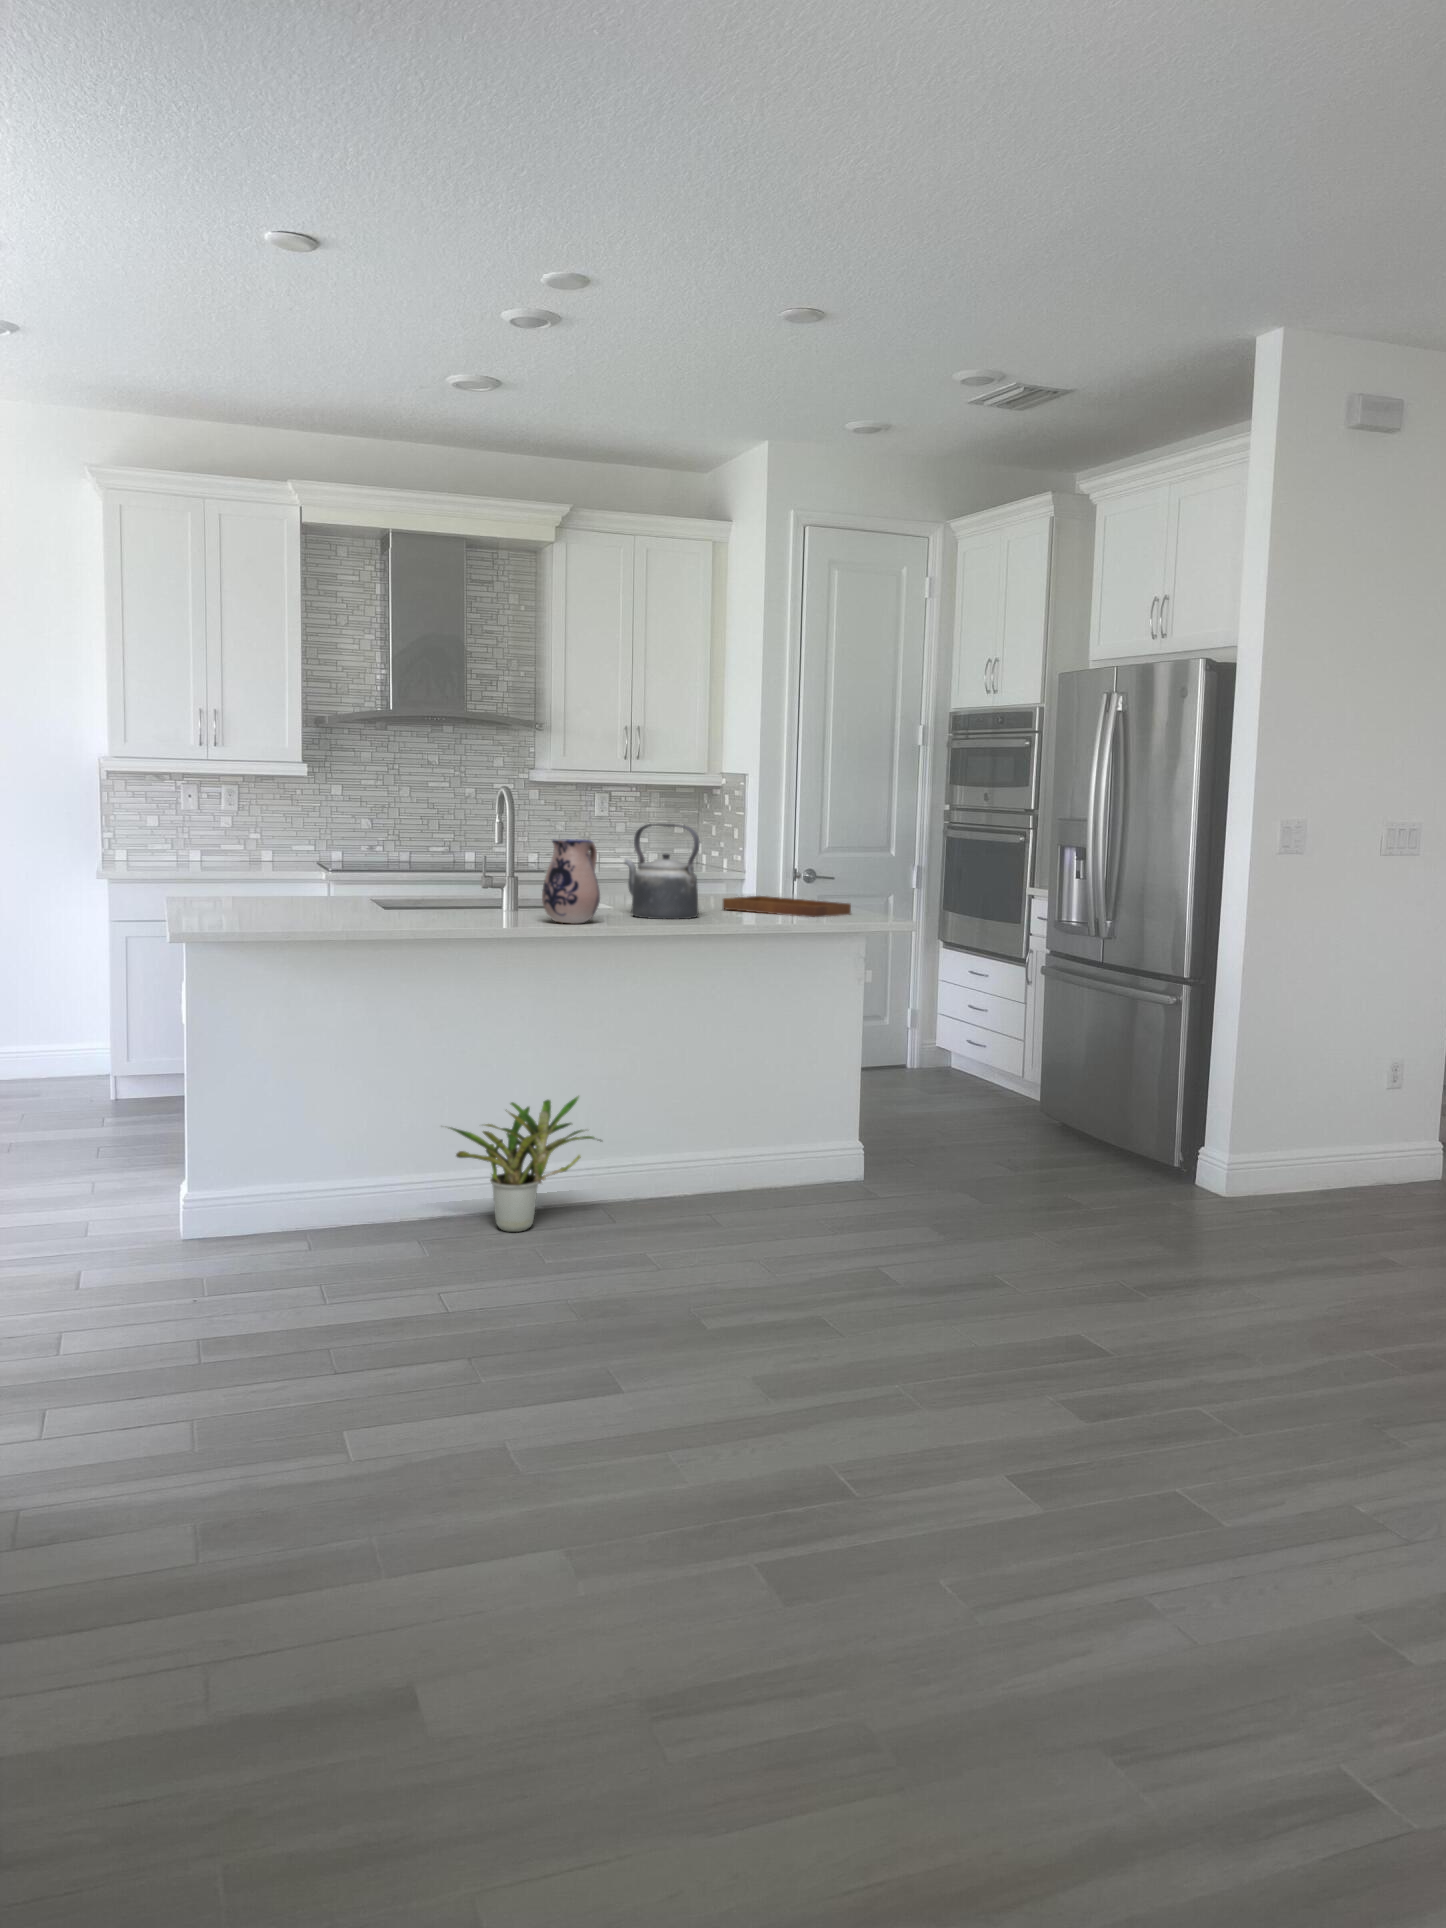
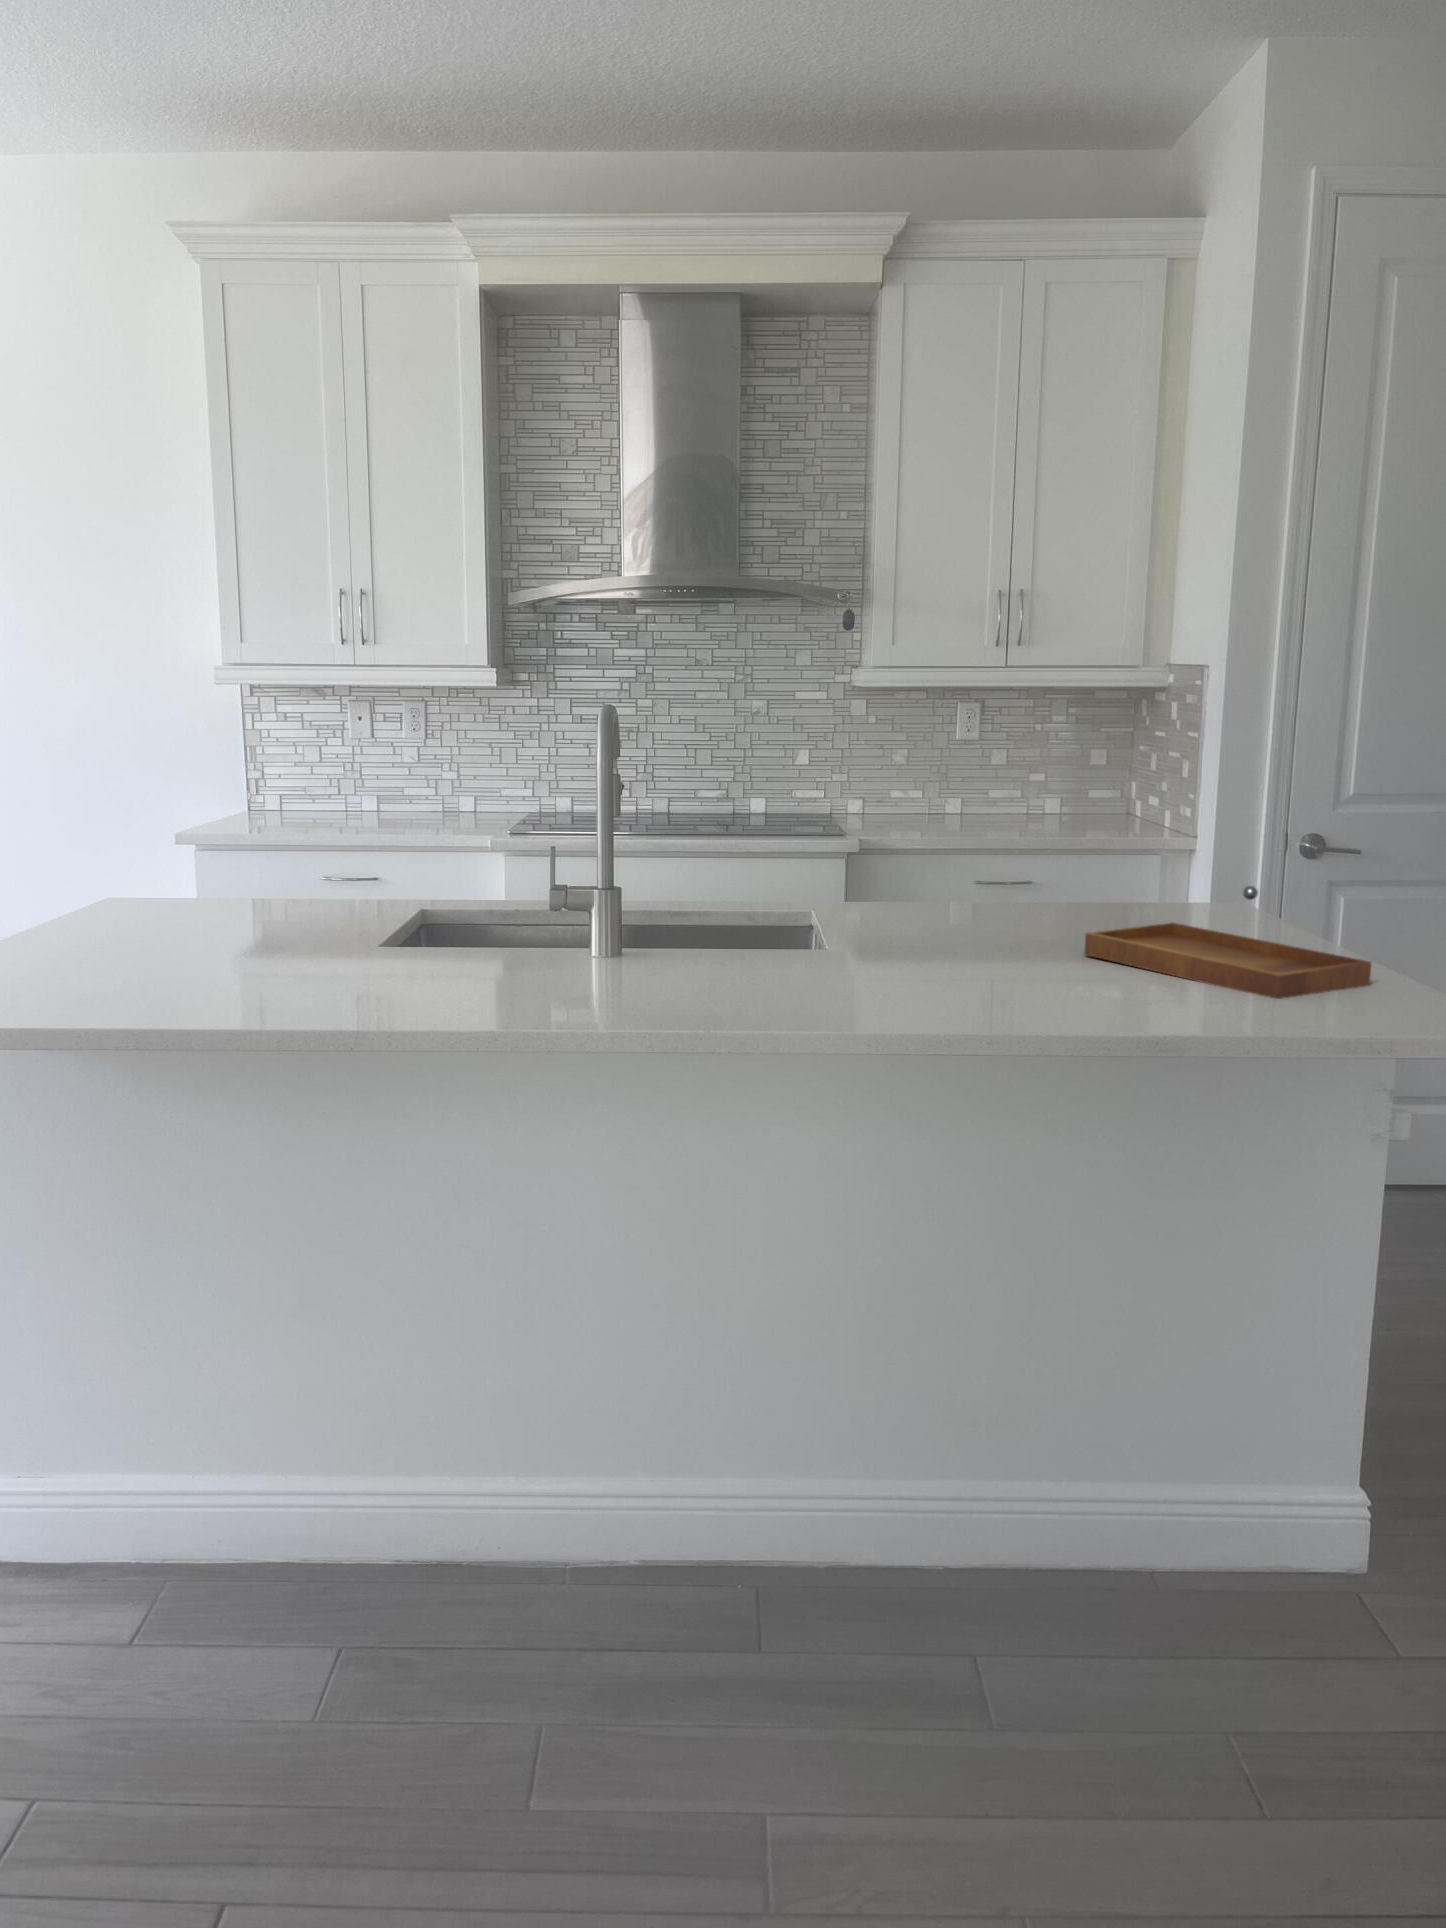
kettle: present [624,824,700,919] -> none [855,788,1002,1002]
ceramic pitcher: present [542,839,600,924] -> none [618,833,753,1023]
potted plant: present [448,1096,595,1232] -> none [379,1379,738,1670]

